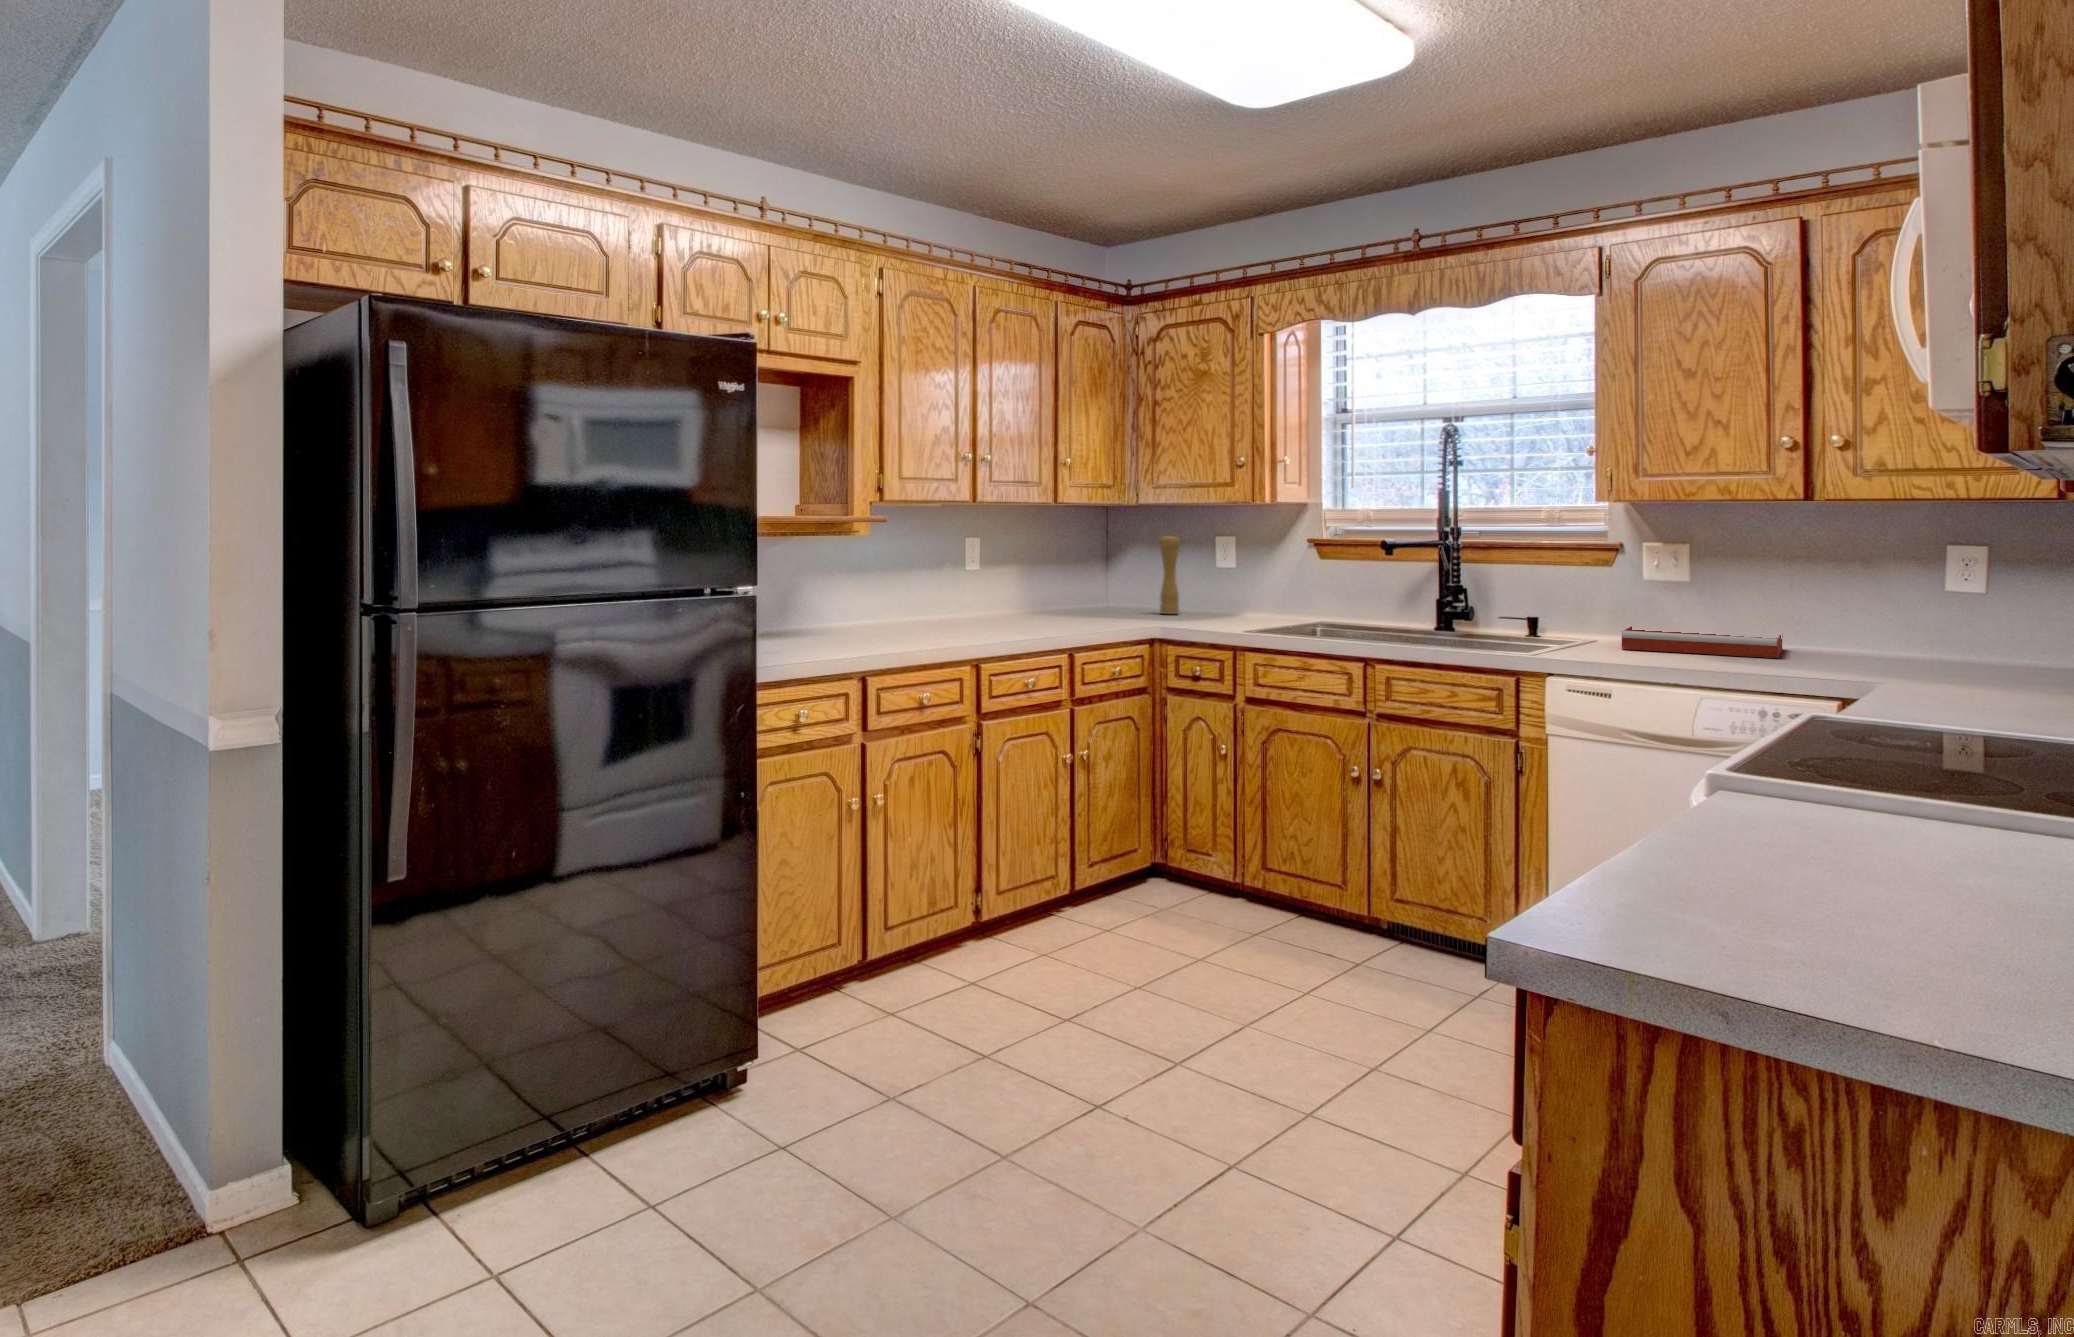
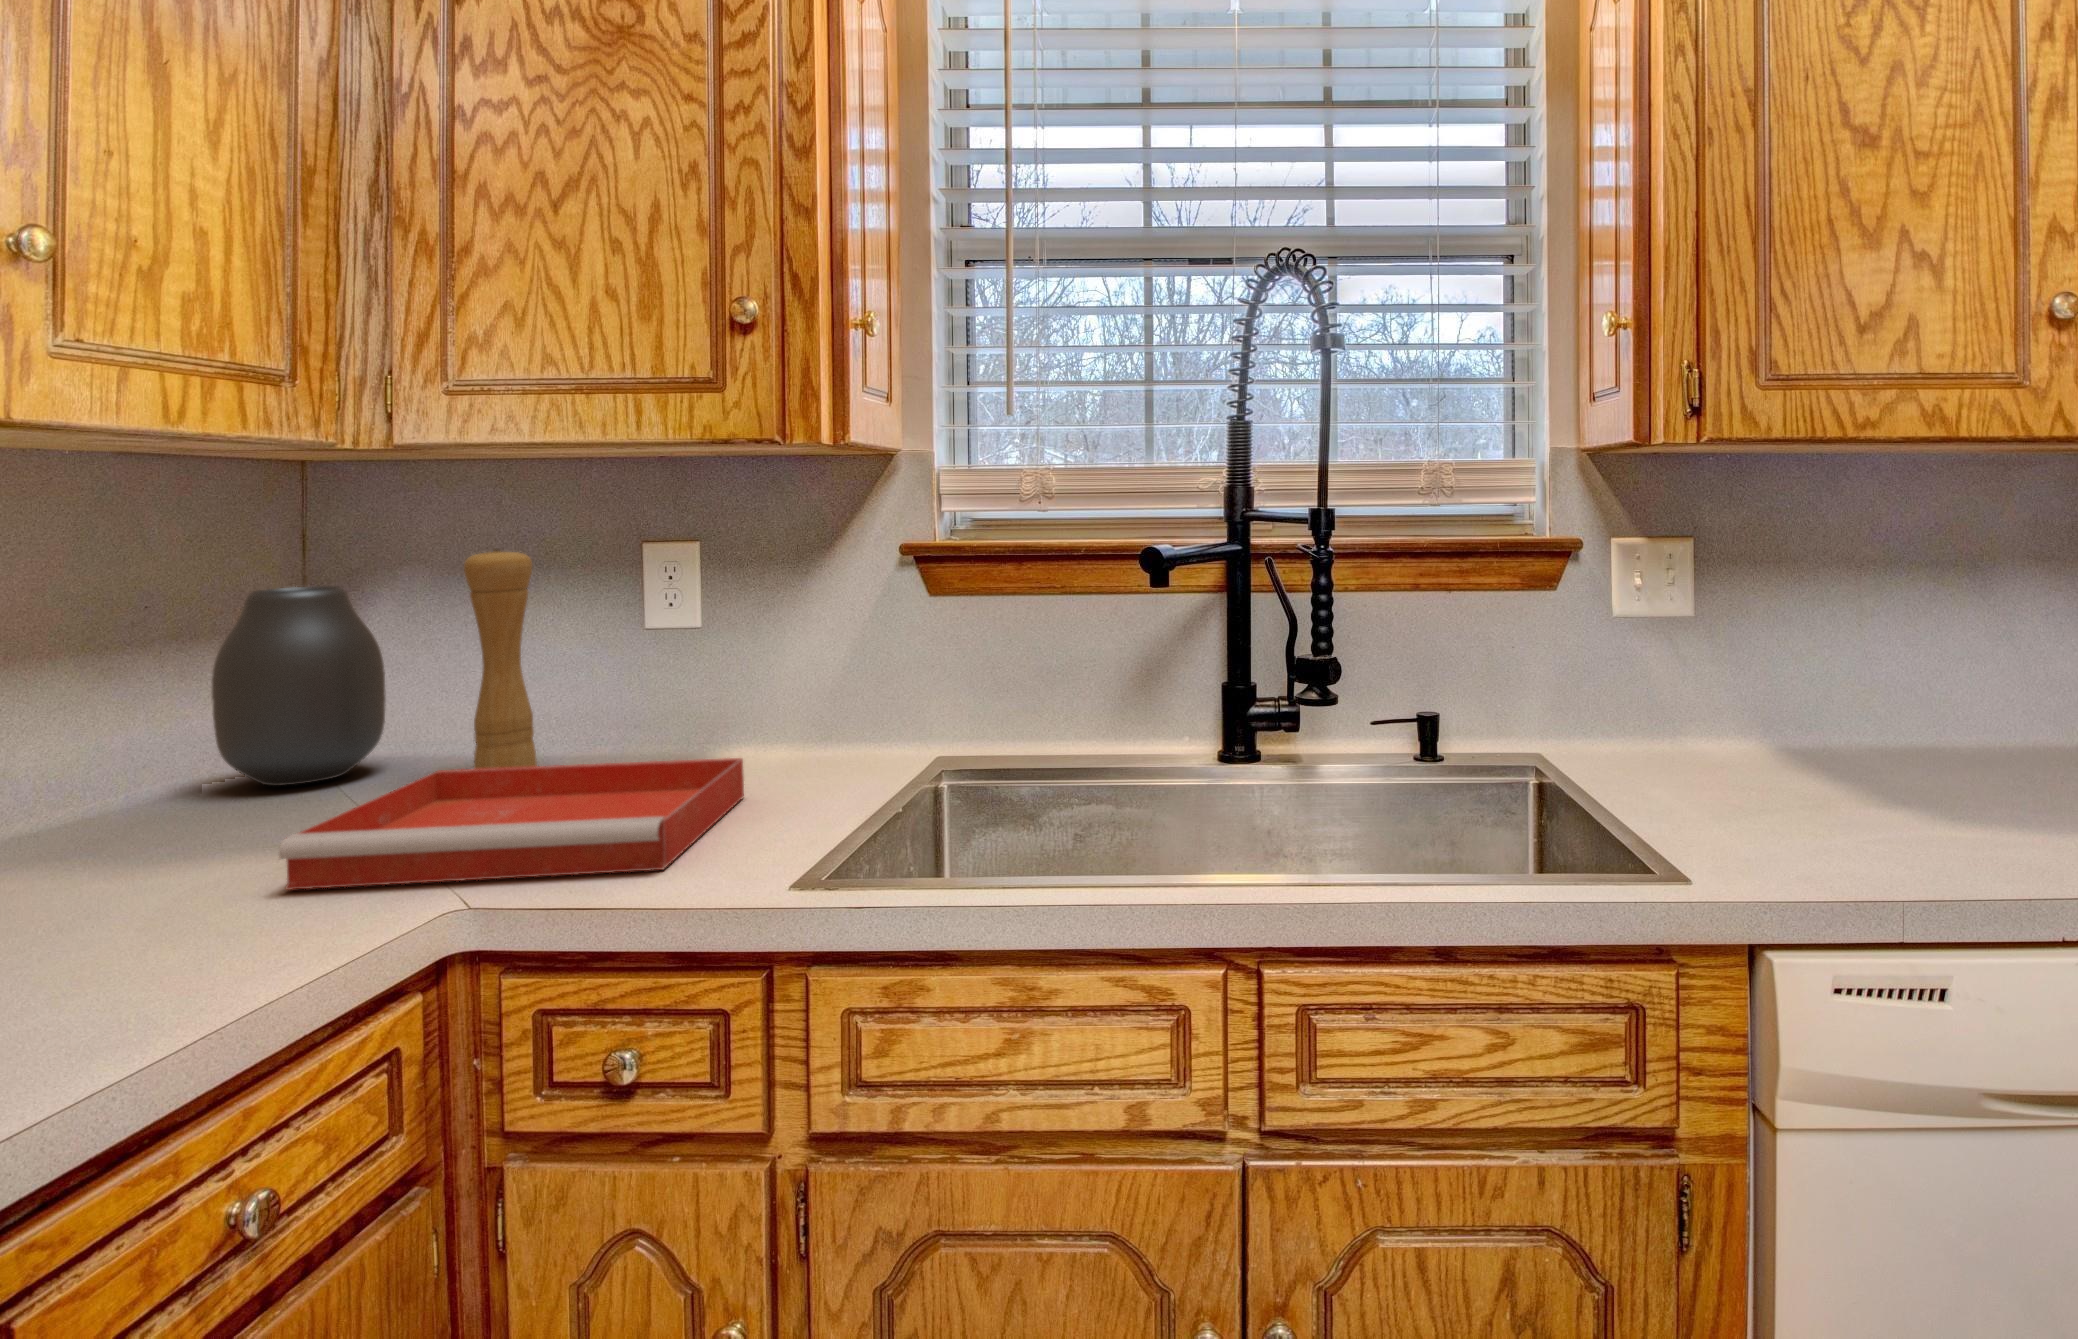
vase: none [1087,546,1133,610] -> present [212,586,386,786]
tray: present [1621,626,1782,658] -> present [279,758,744,890]

